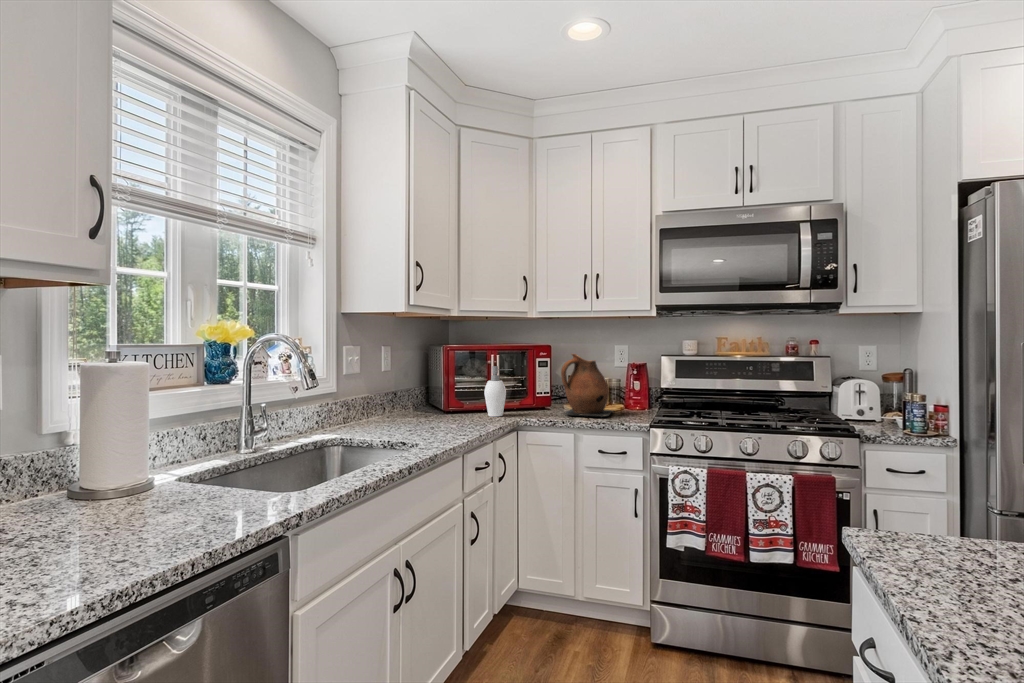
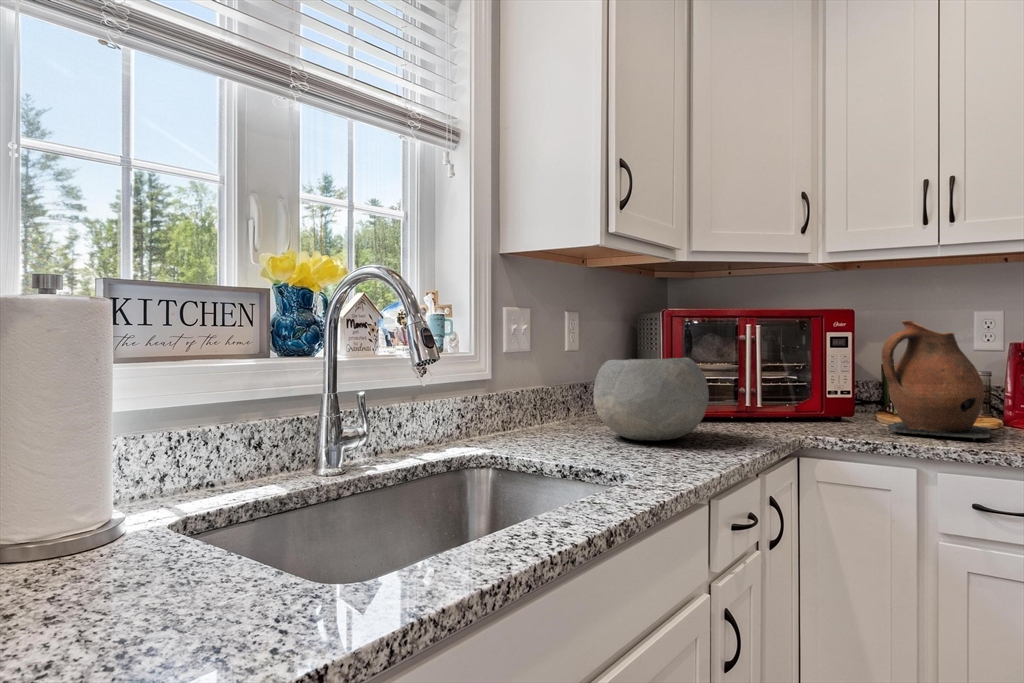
soap dispenser: present [484,366,512,417] -> none [735,342,788,429]
bowl: none [401,378,467,426] -> present [593,358,709,441]

